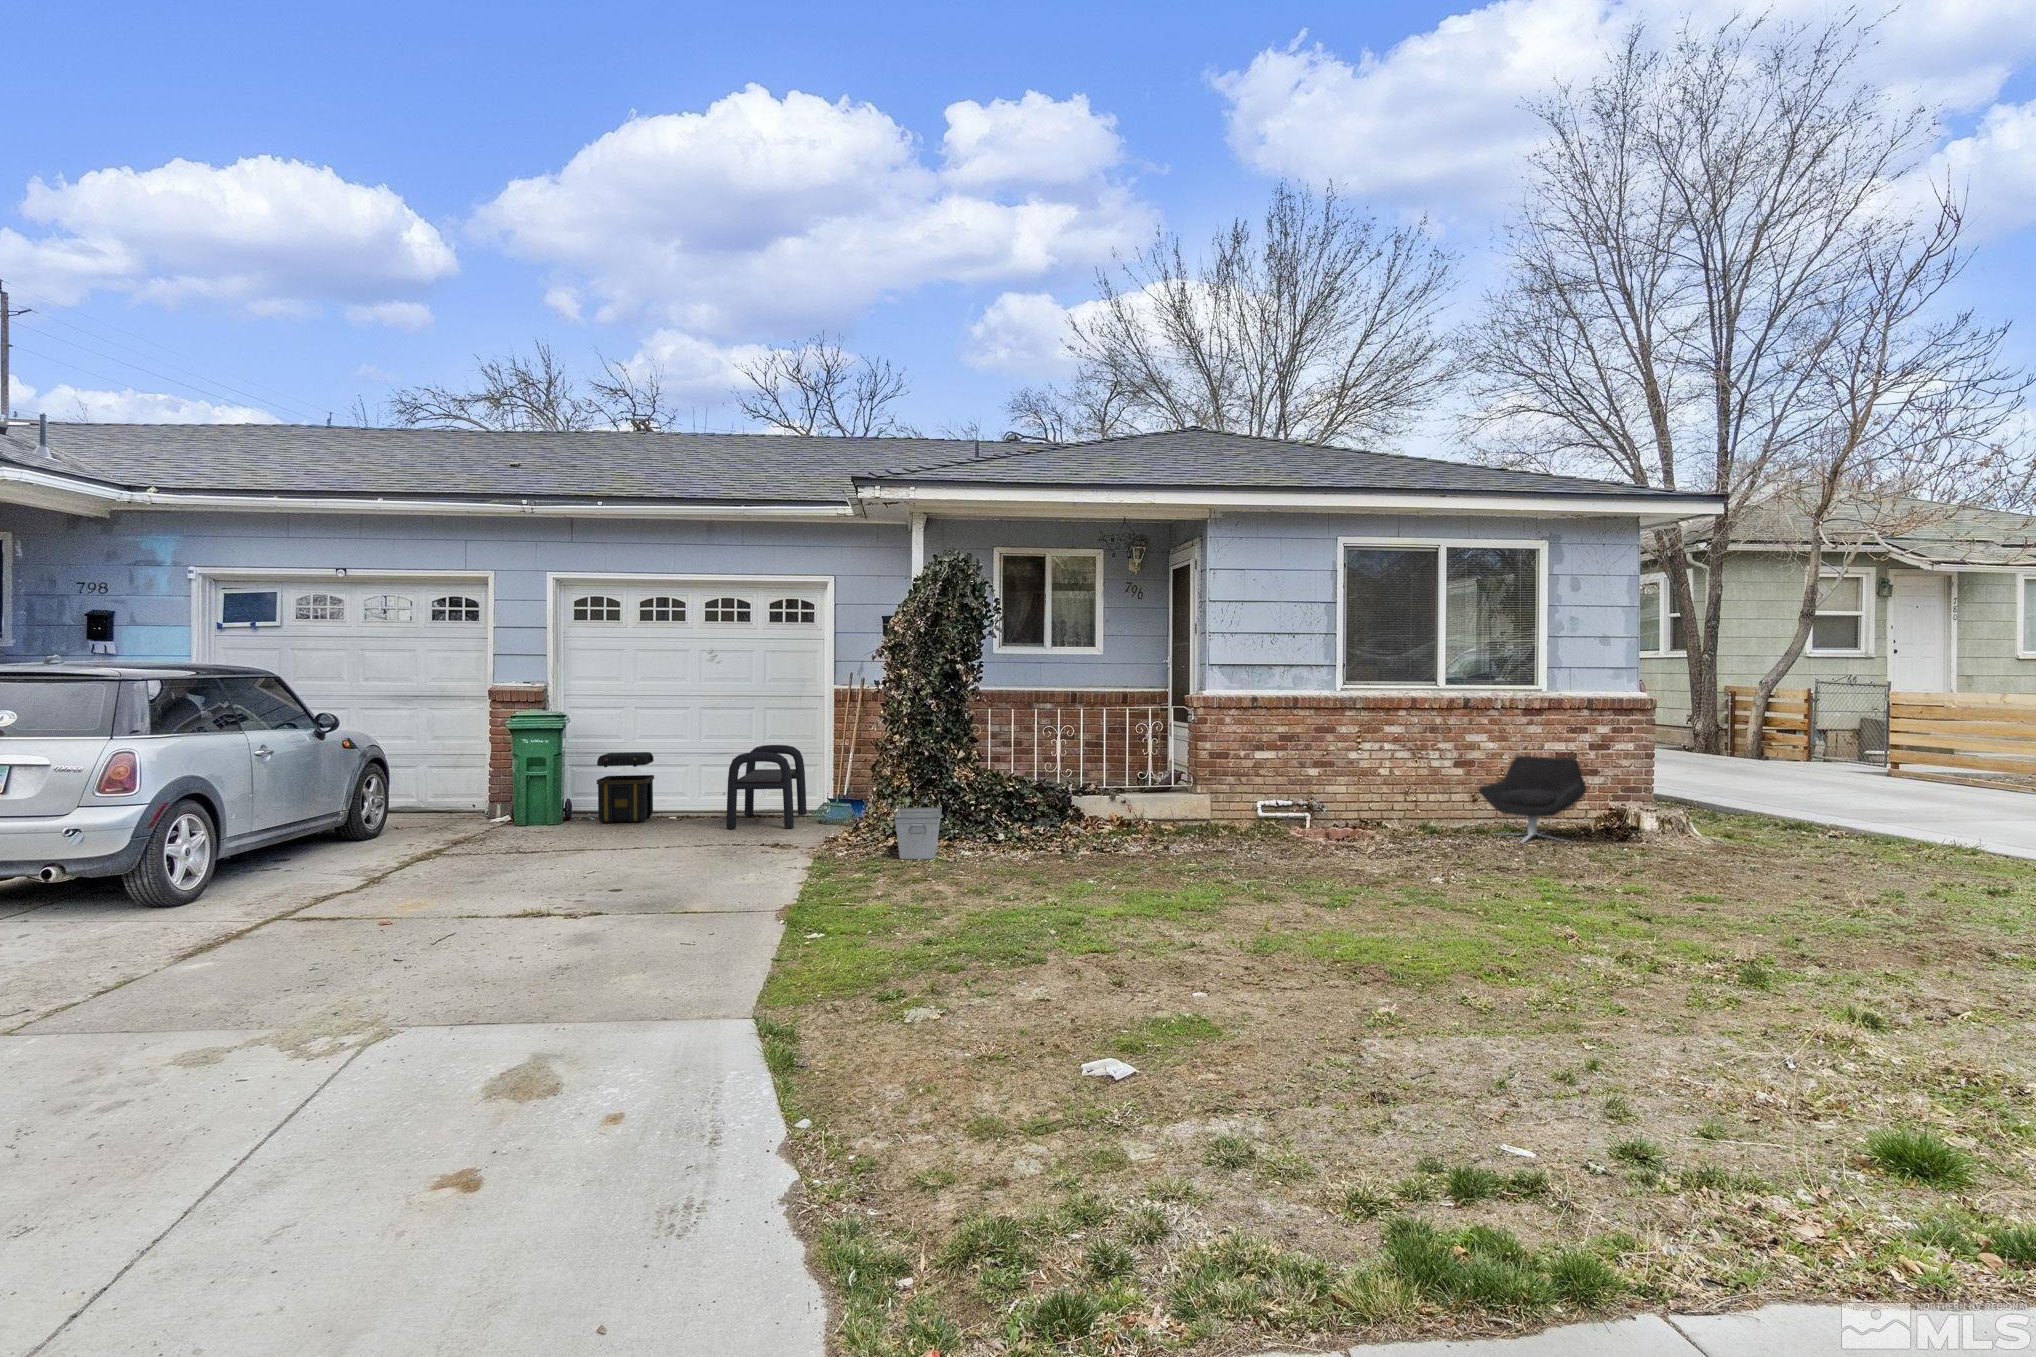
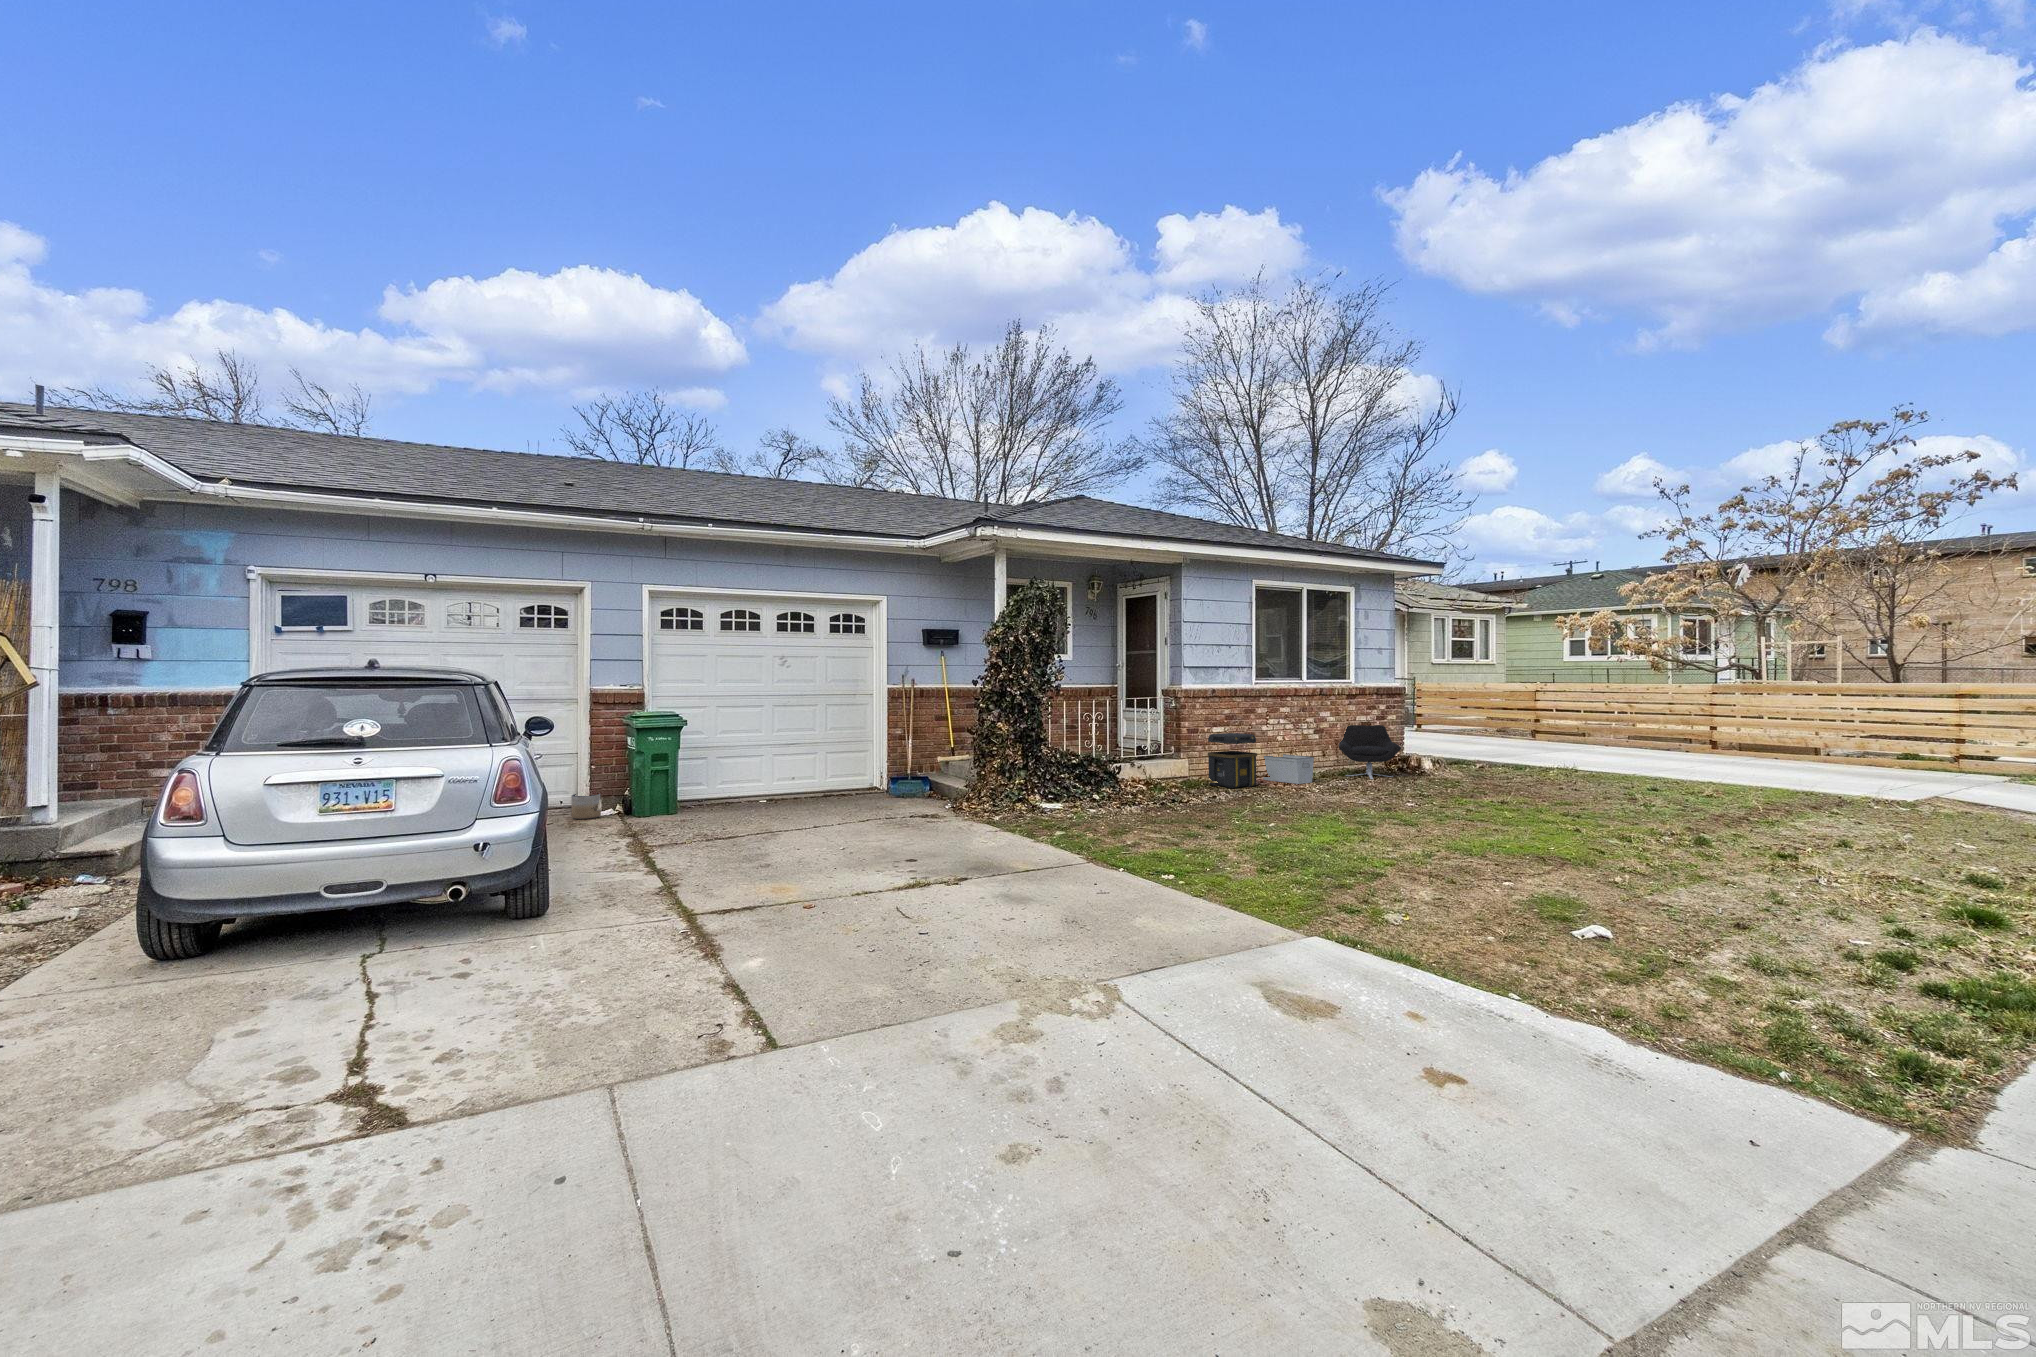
bench: present [727,745,807,829] -> none [815,736,890,806]
toolbox: present [597,752,654,823] -> present [1208,733,1257,788]
planter: none [463,797,494,825] -> present [571,794,601,819]
storage bin: present [894,807,942,859] -> present [1263,754,1314,784]

